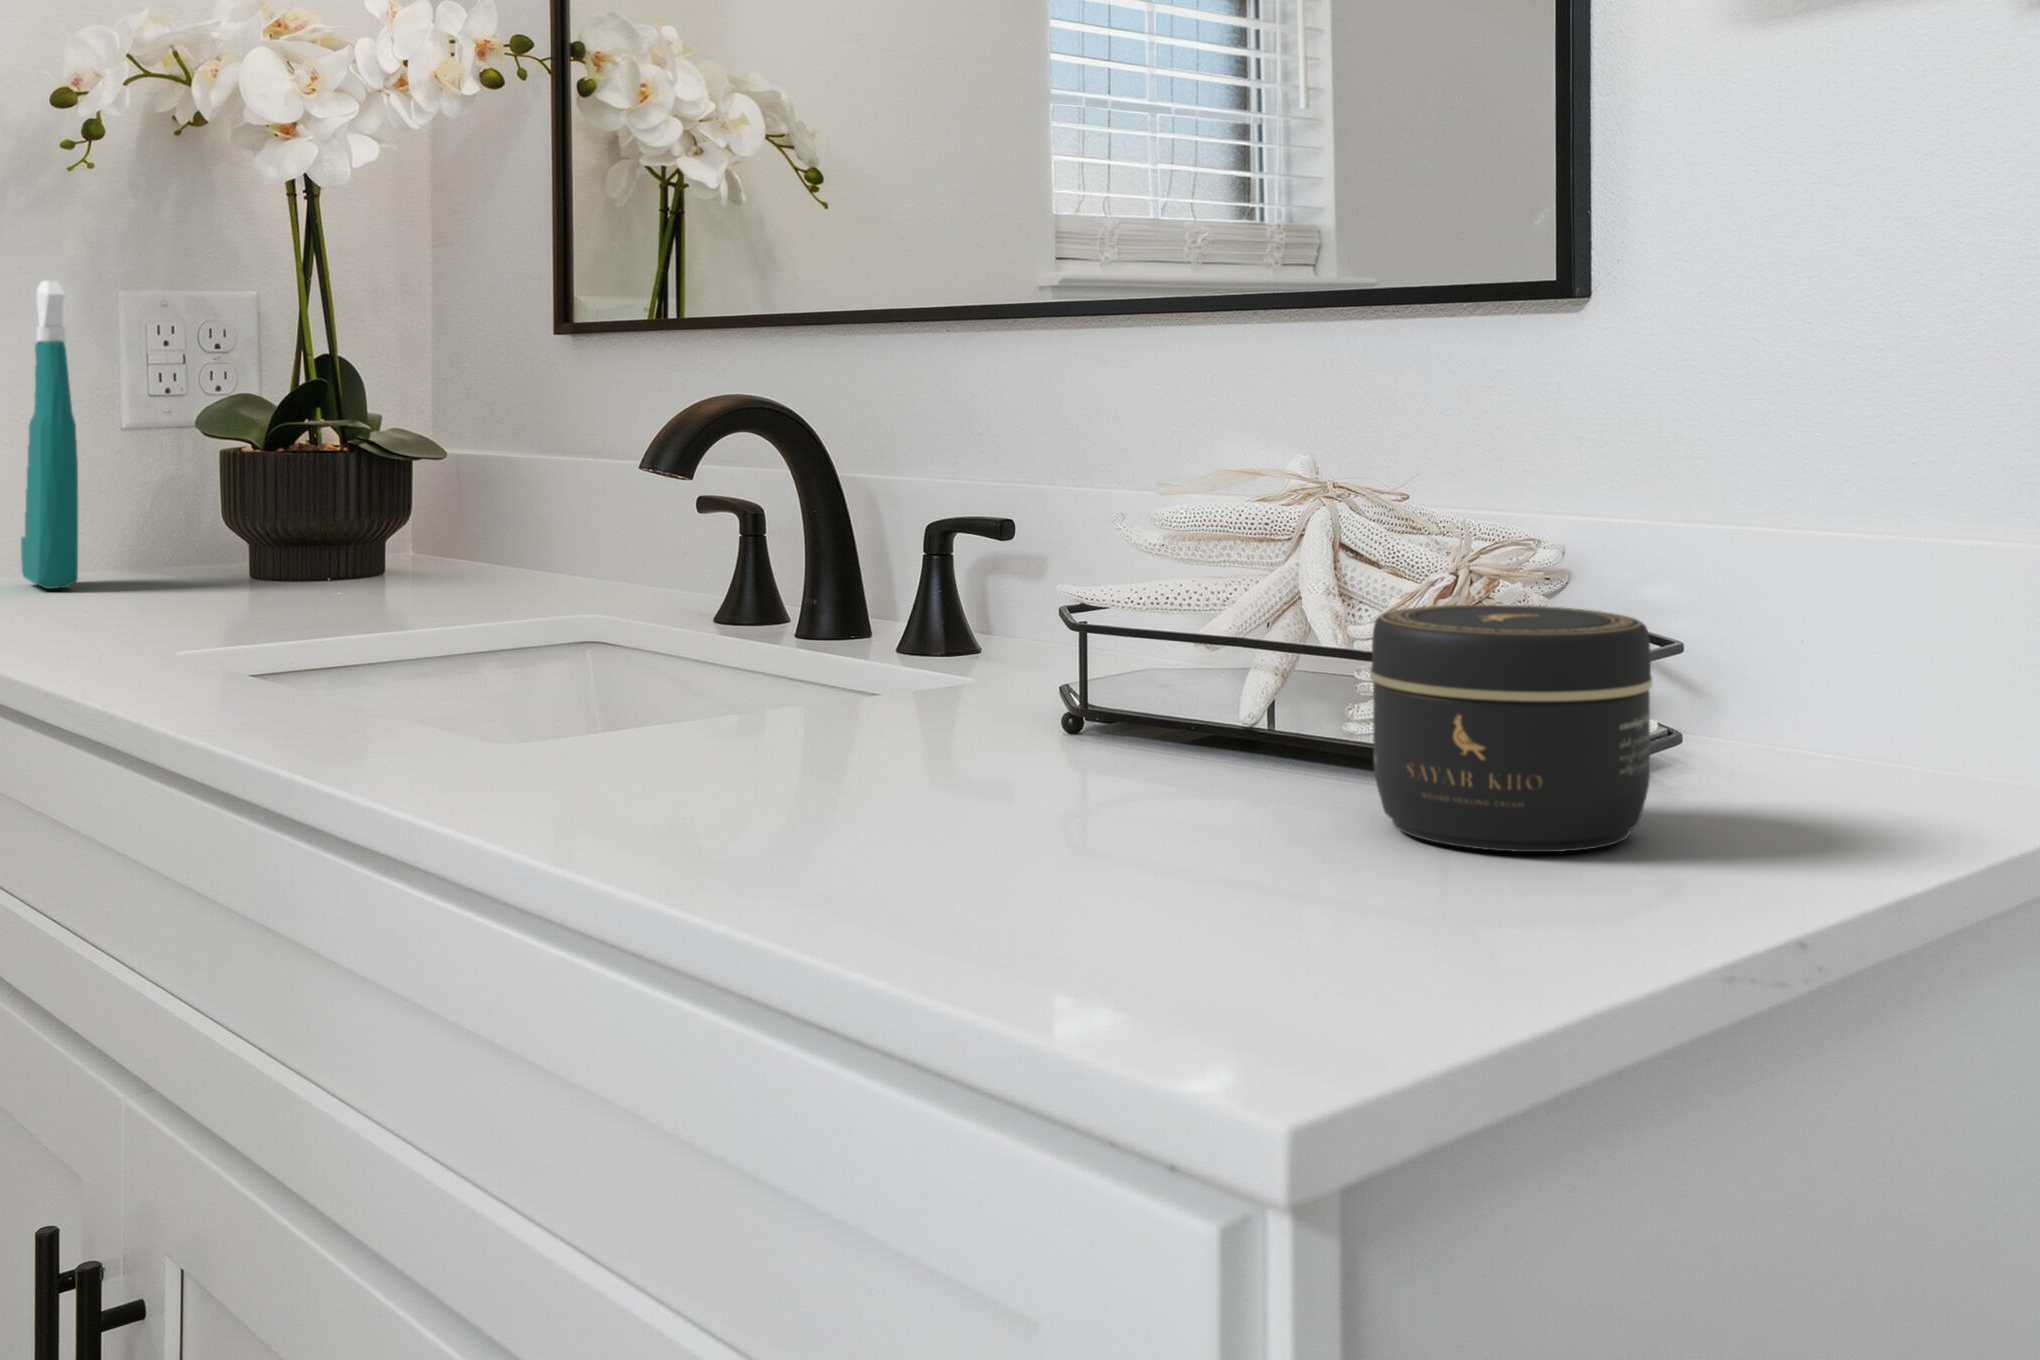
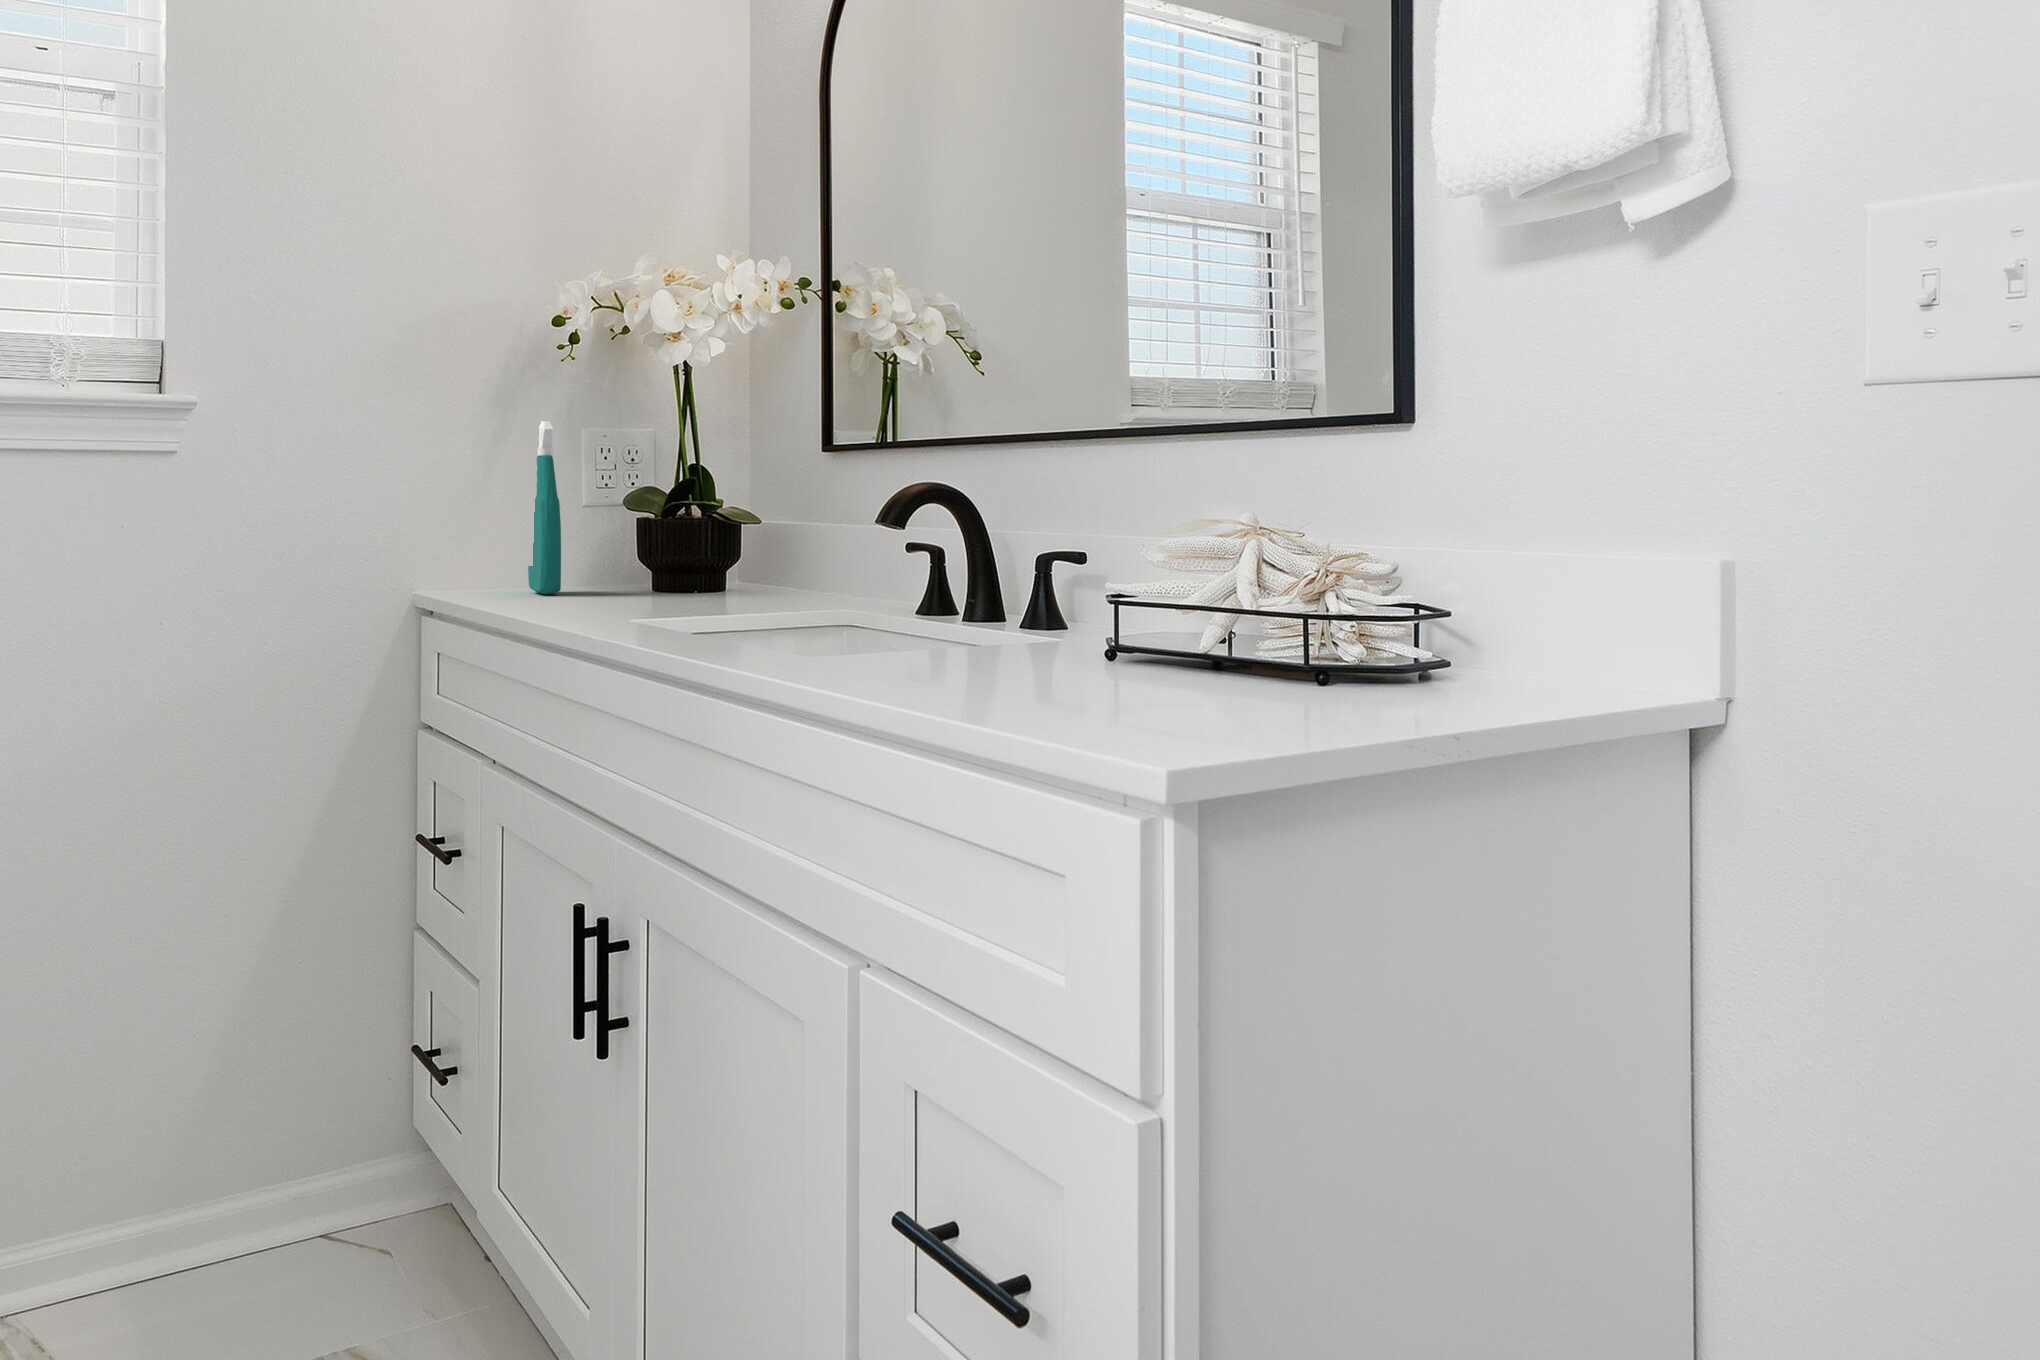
jar: present [1370,605,1652,852] -> none [1262,585,1410,706]

